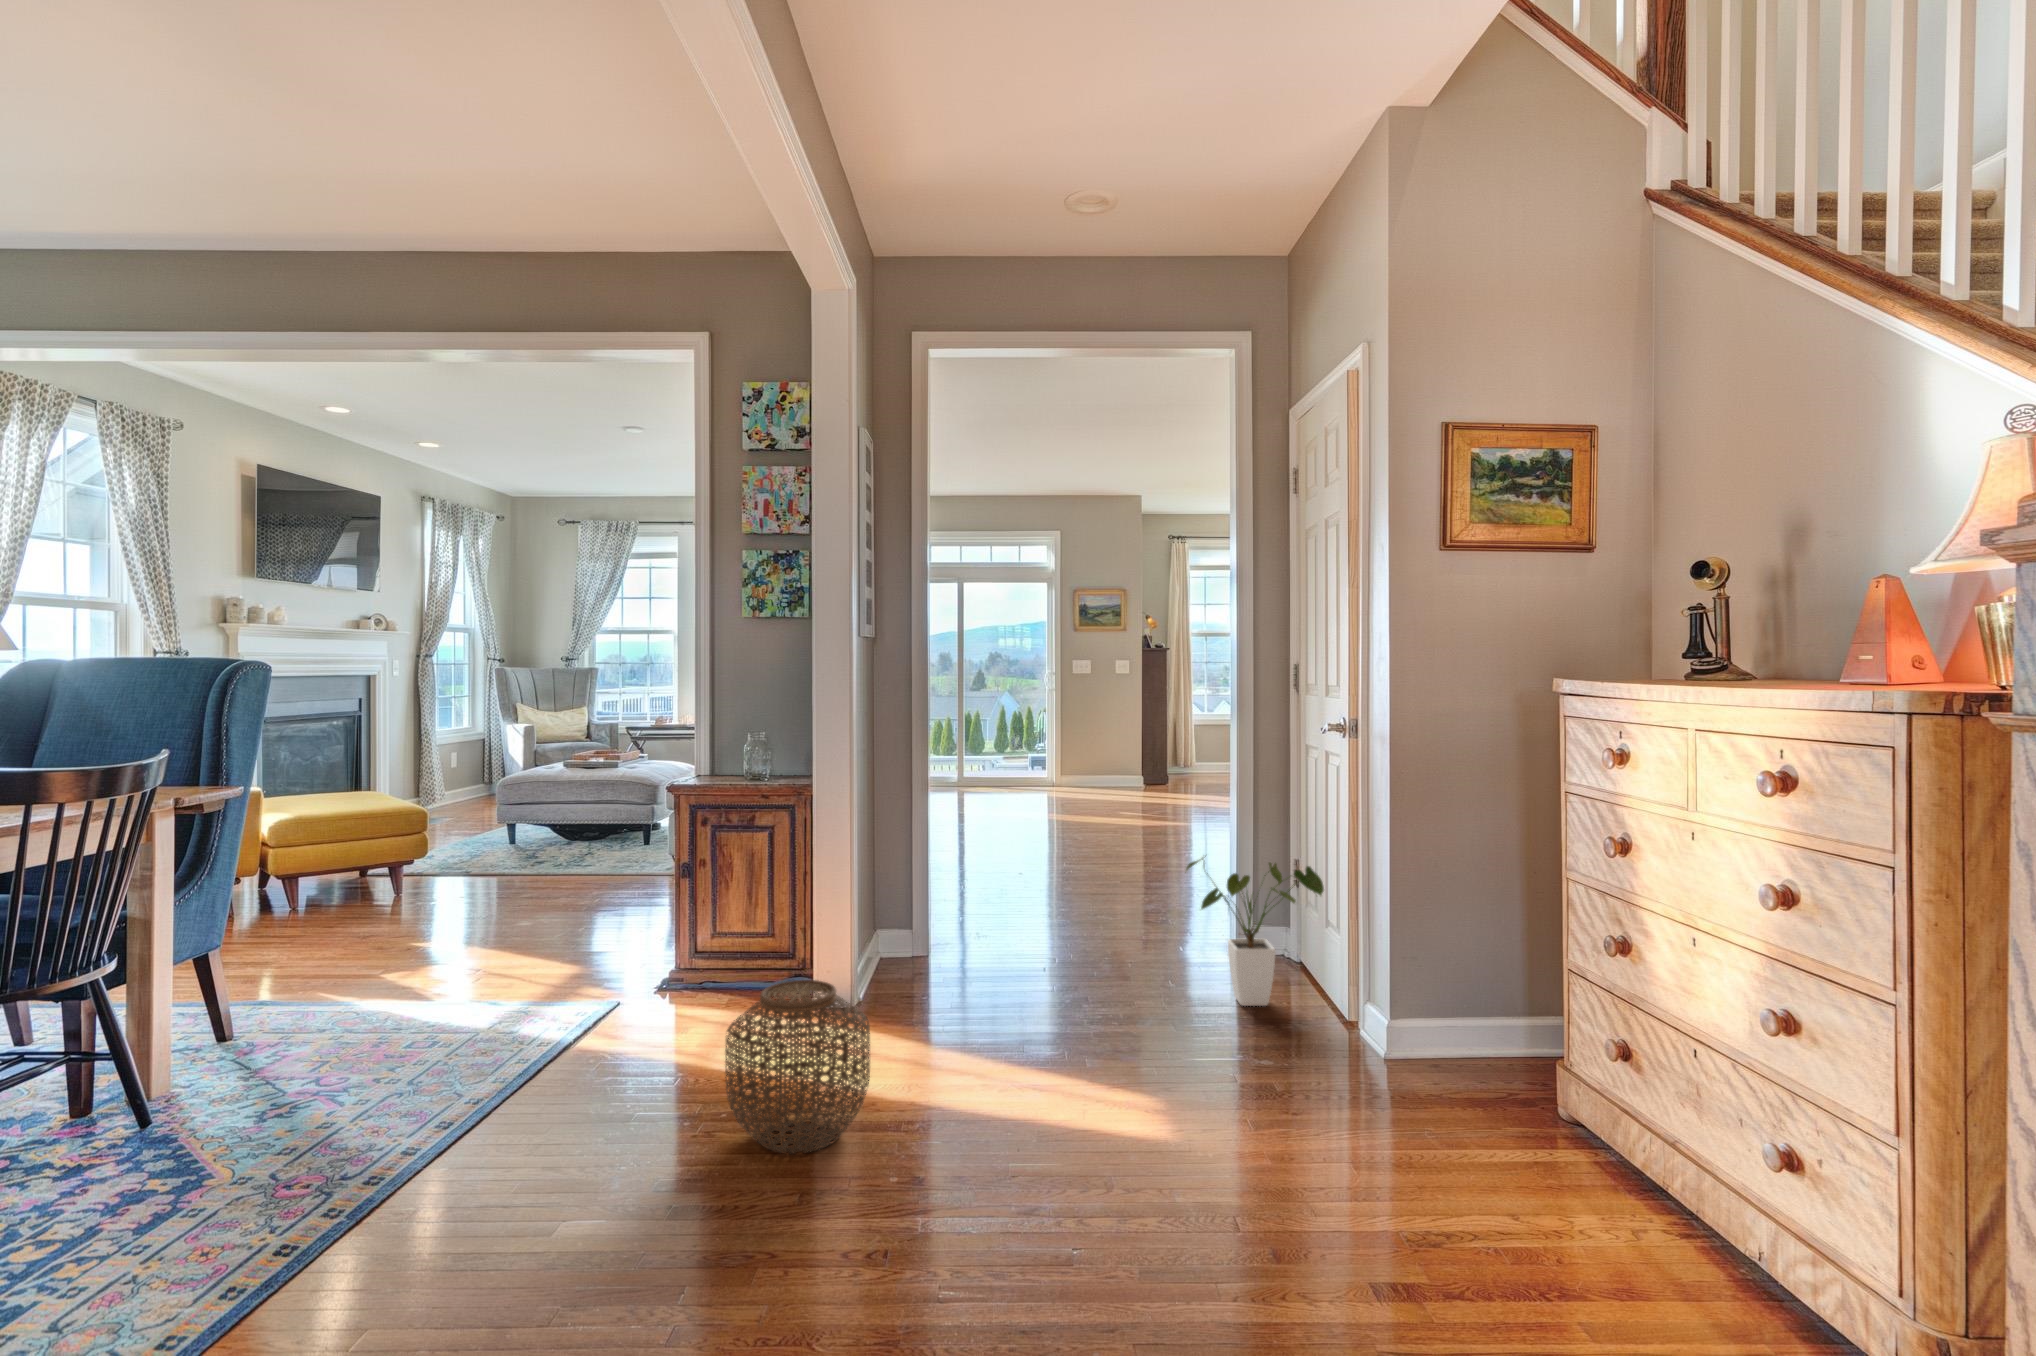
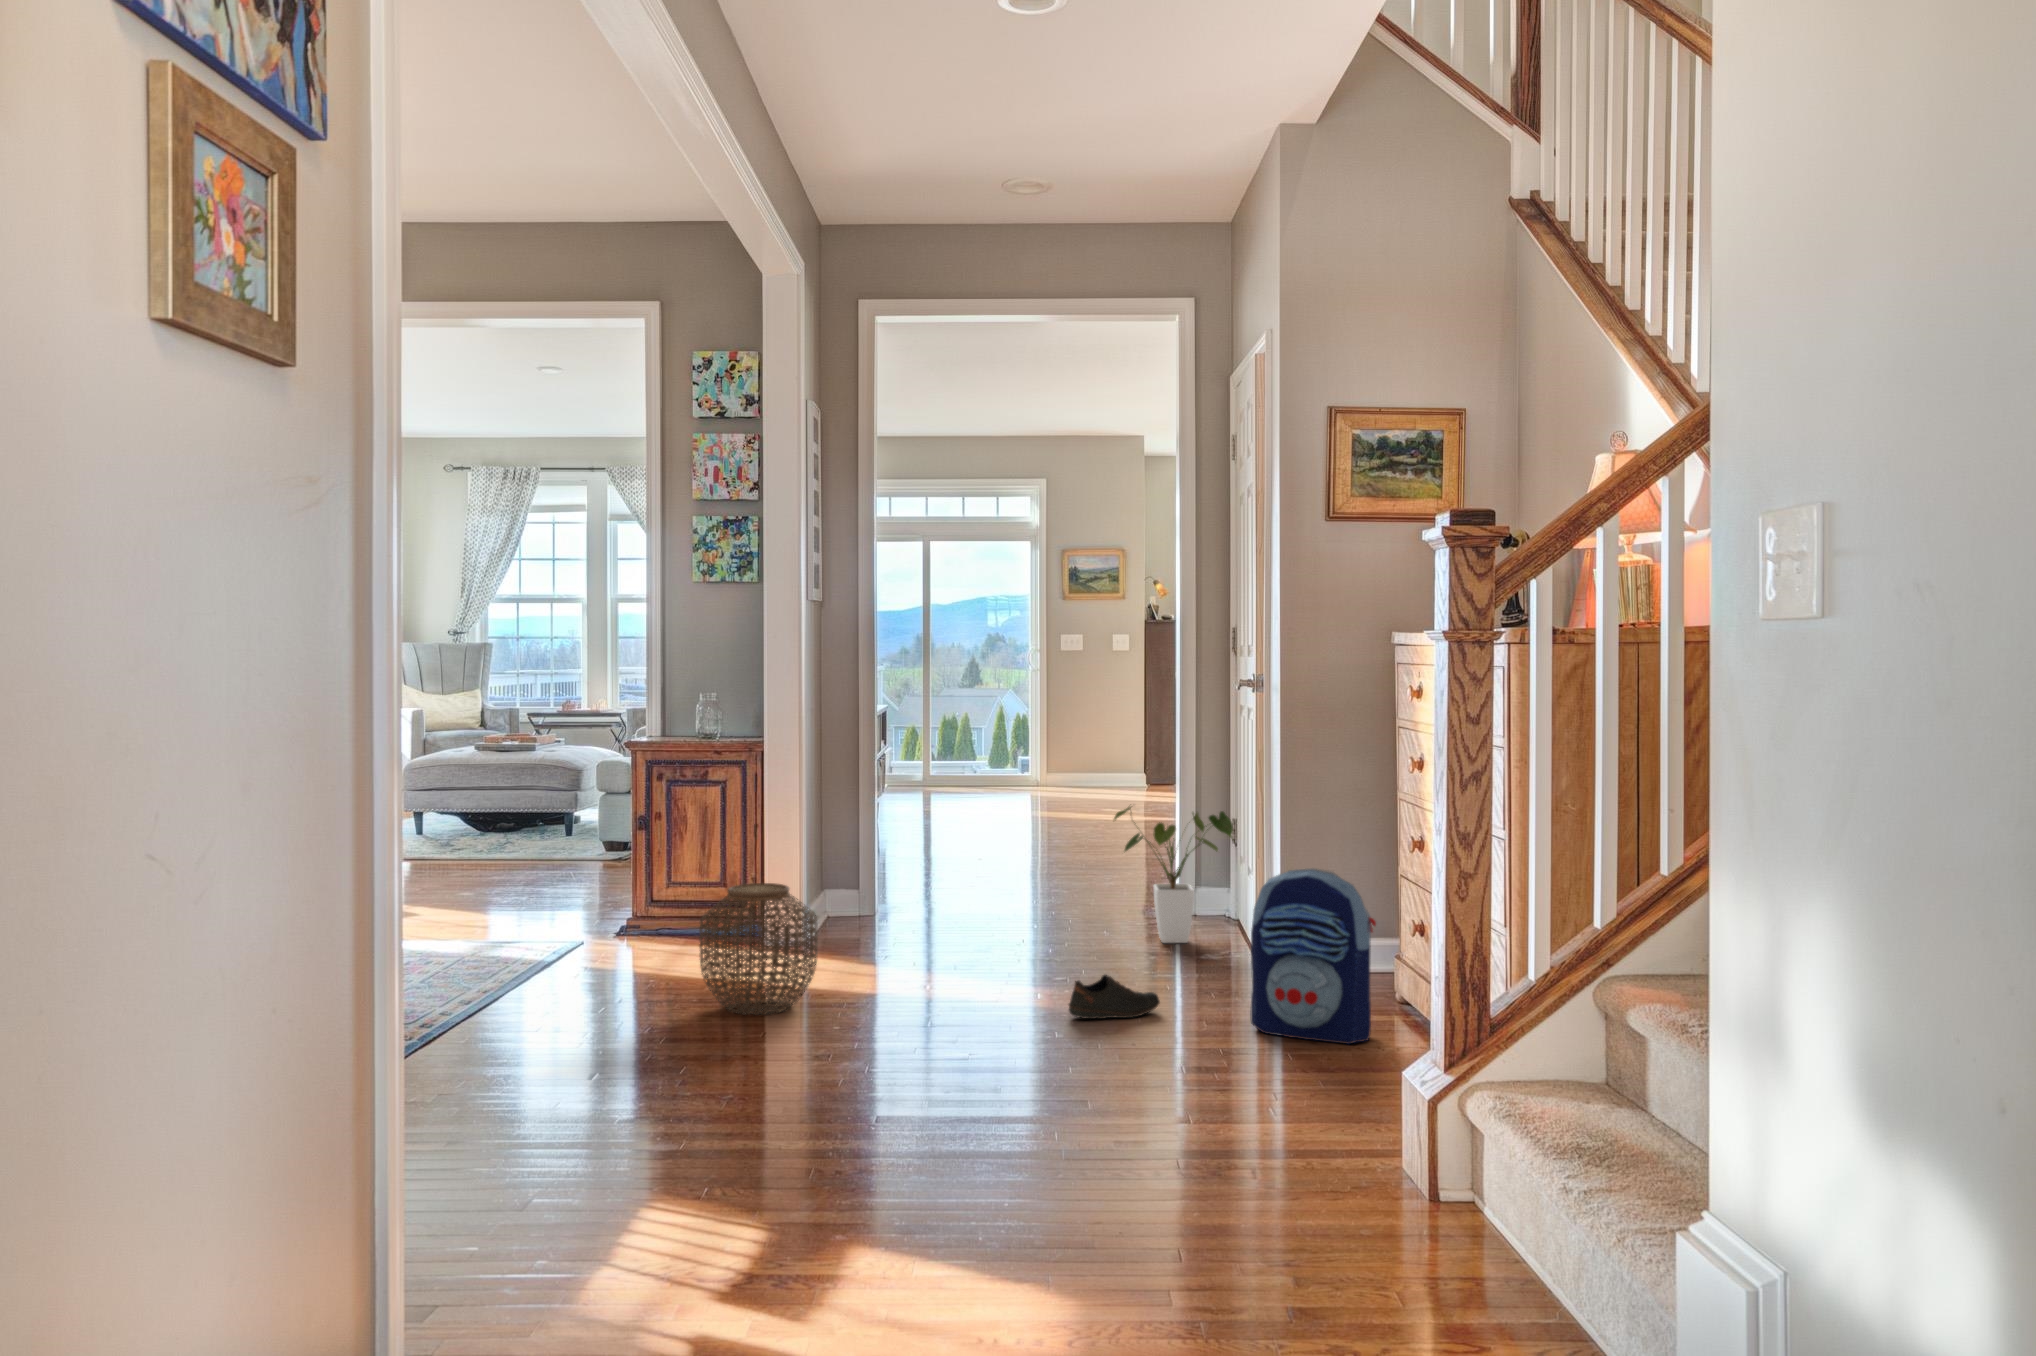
backpack: none [1417,984,1593,1224] -> present [1250,868,1376,1044]
shoe: none [1180,1101,1289,1162] -> present [1069,975,1160,1019]

